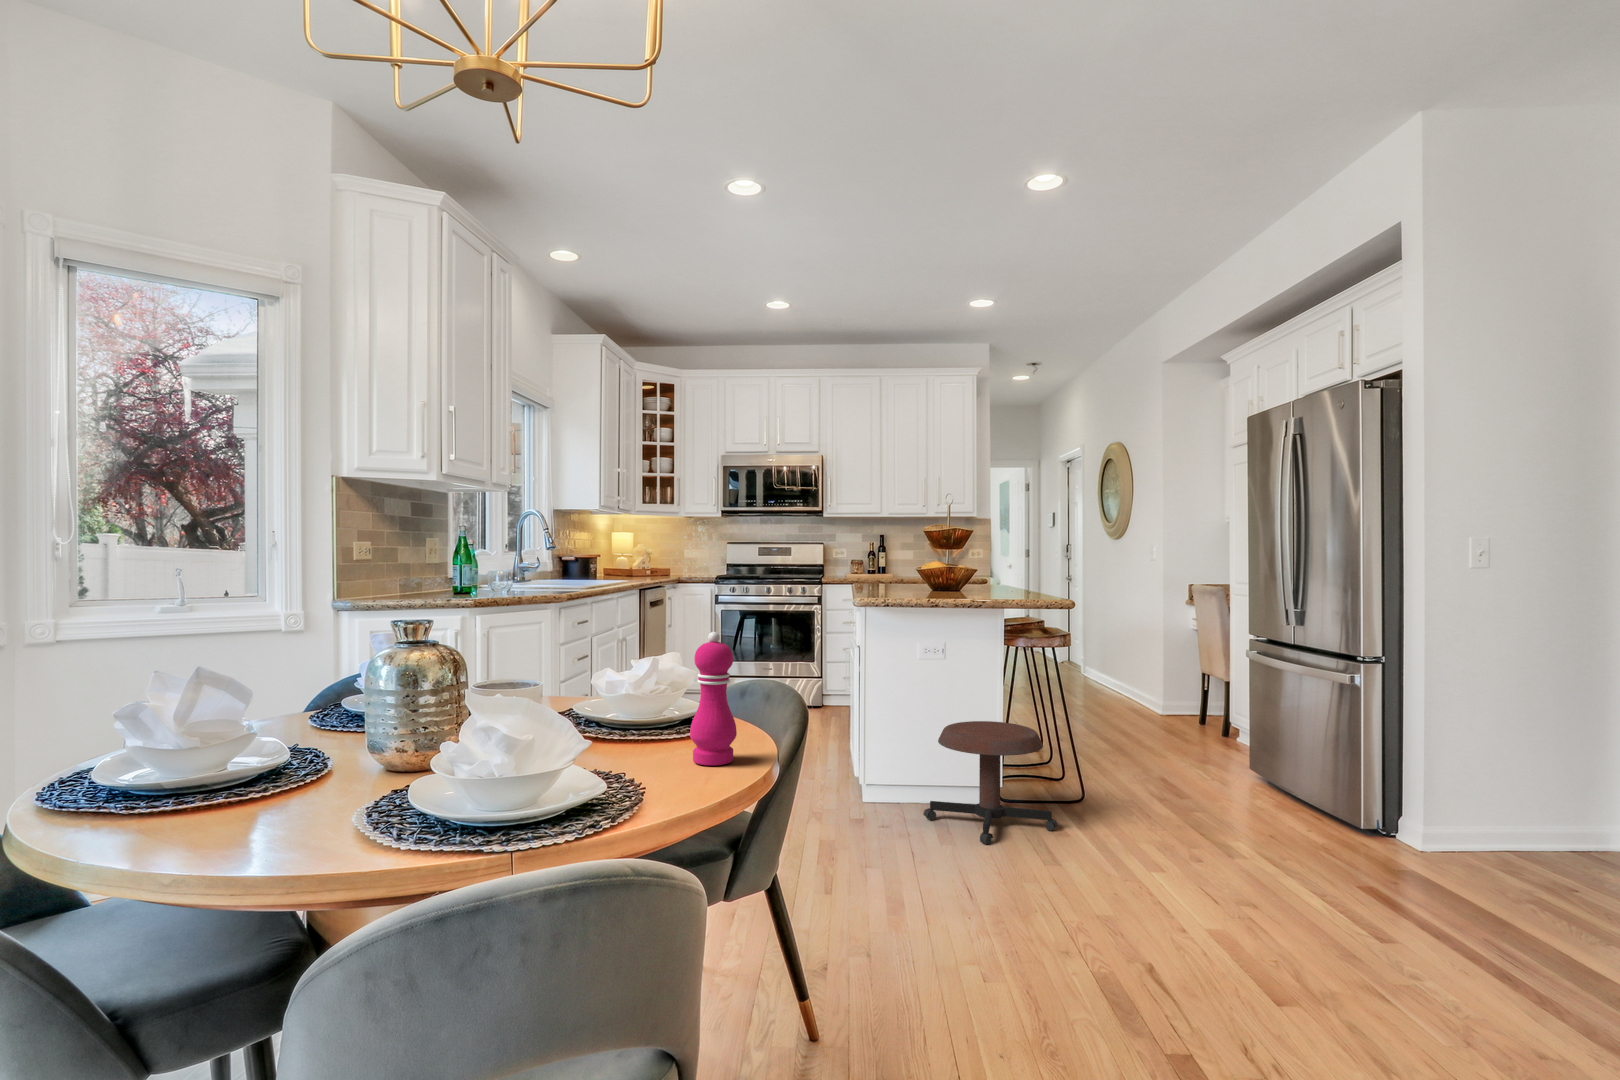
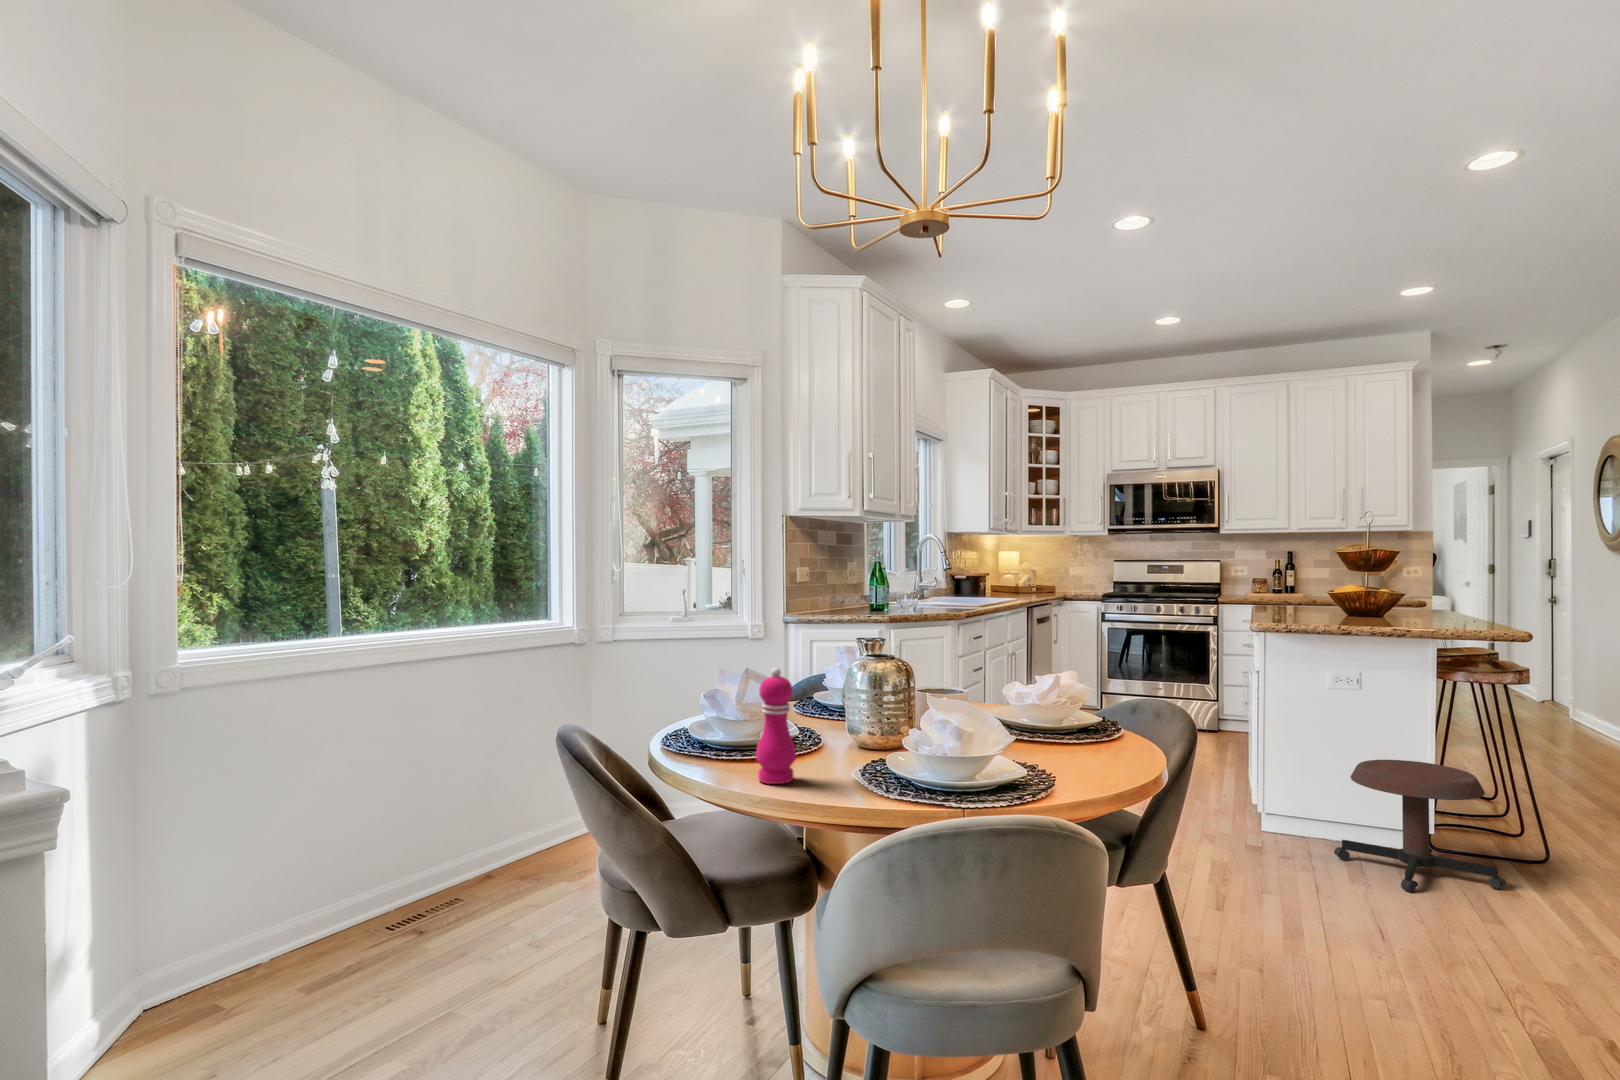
pepper mill: present [690,632,737,765] -> present [756,668,796,784]

